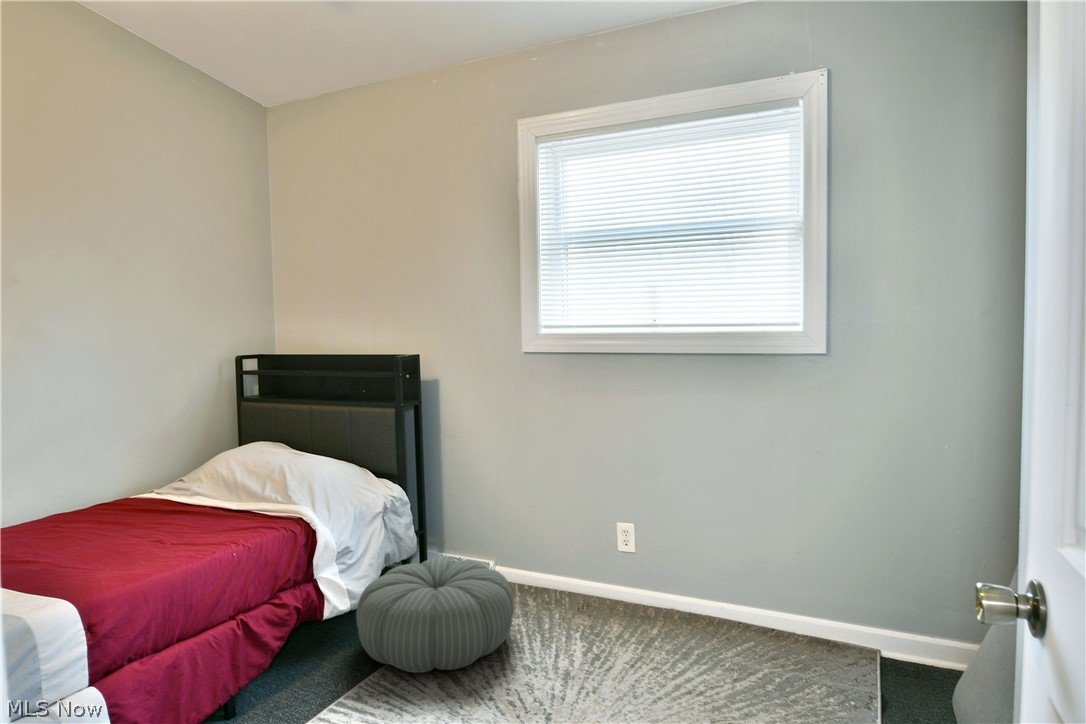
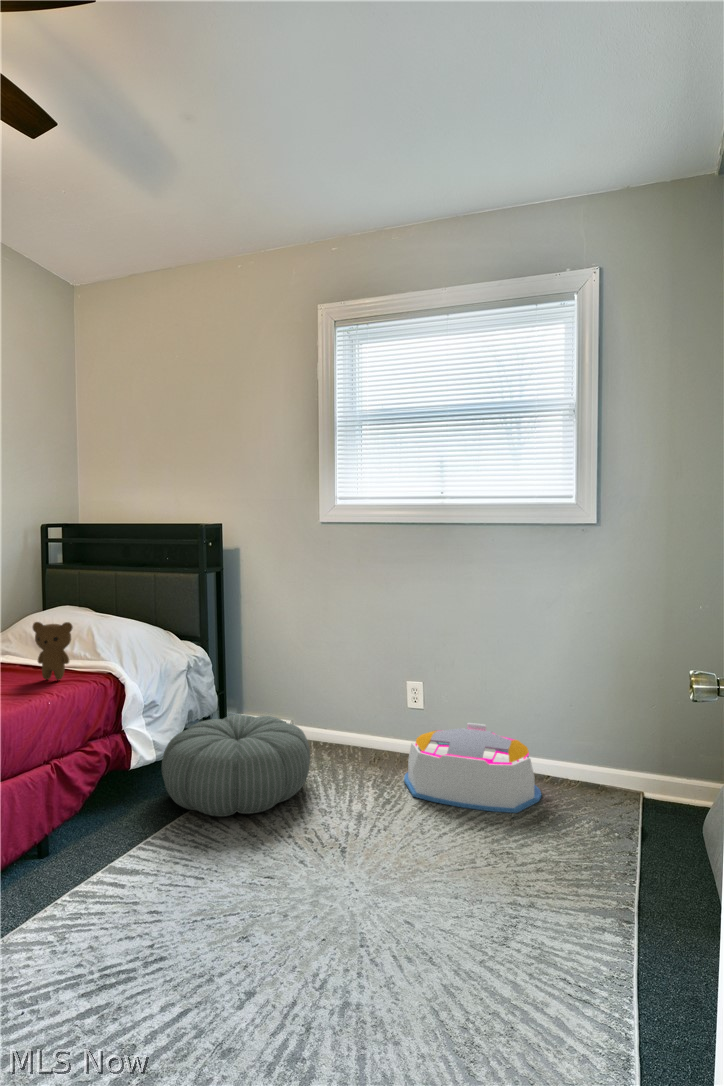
teddy bear: none [219,465,260,526] -> present [33,622,73,680]
storage bin: none [615,569,766,674] -> present [404,723,541,813]

